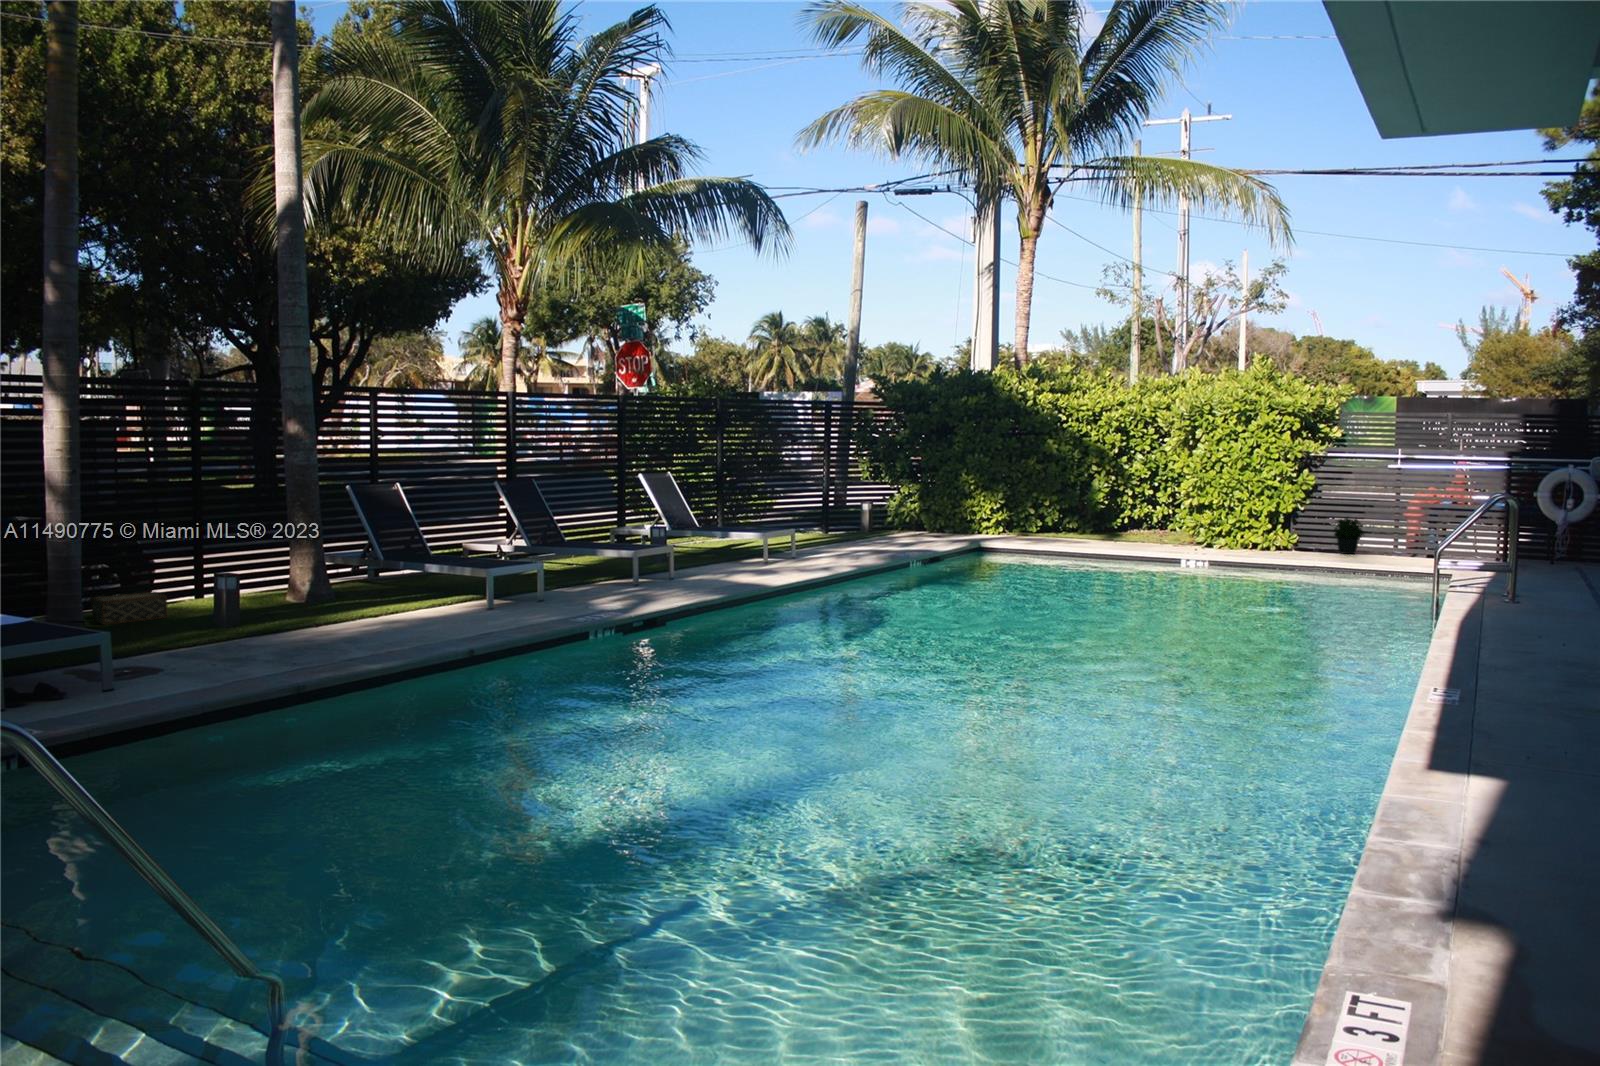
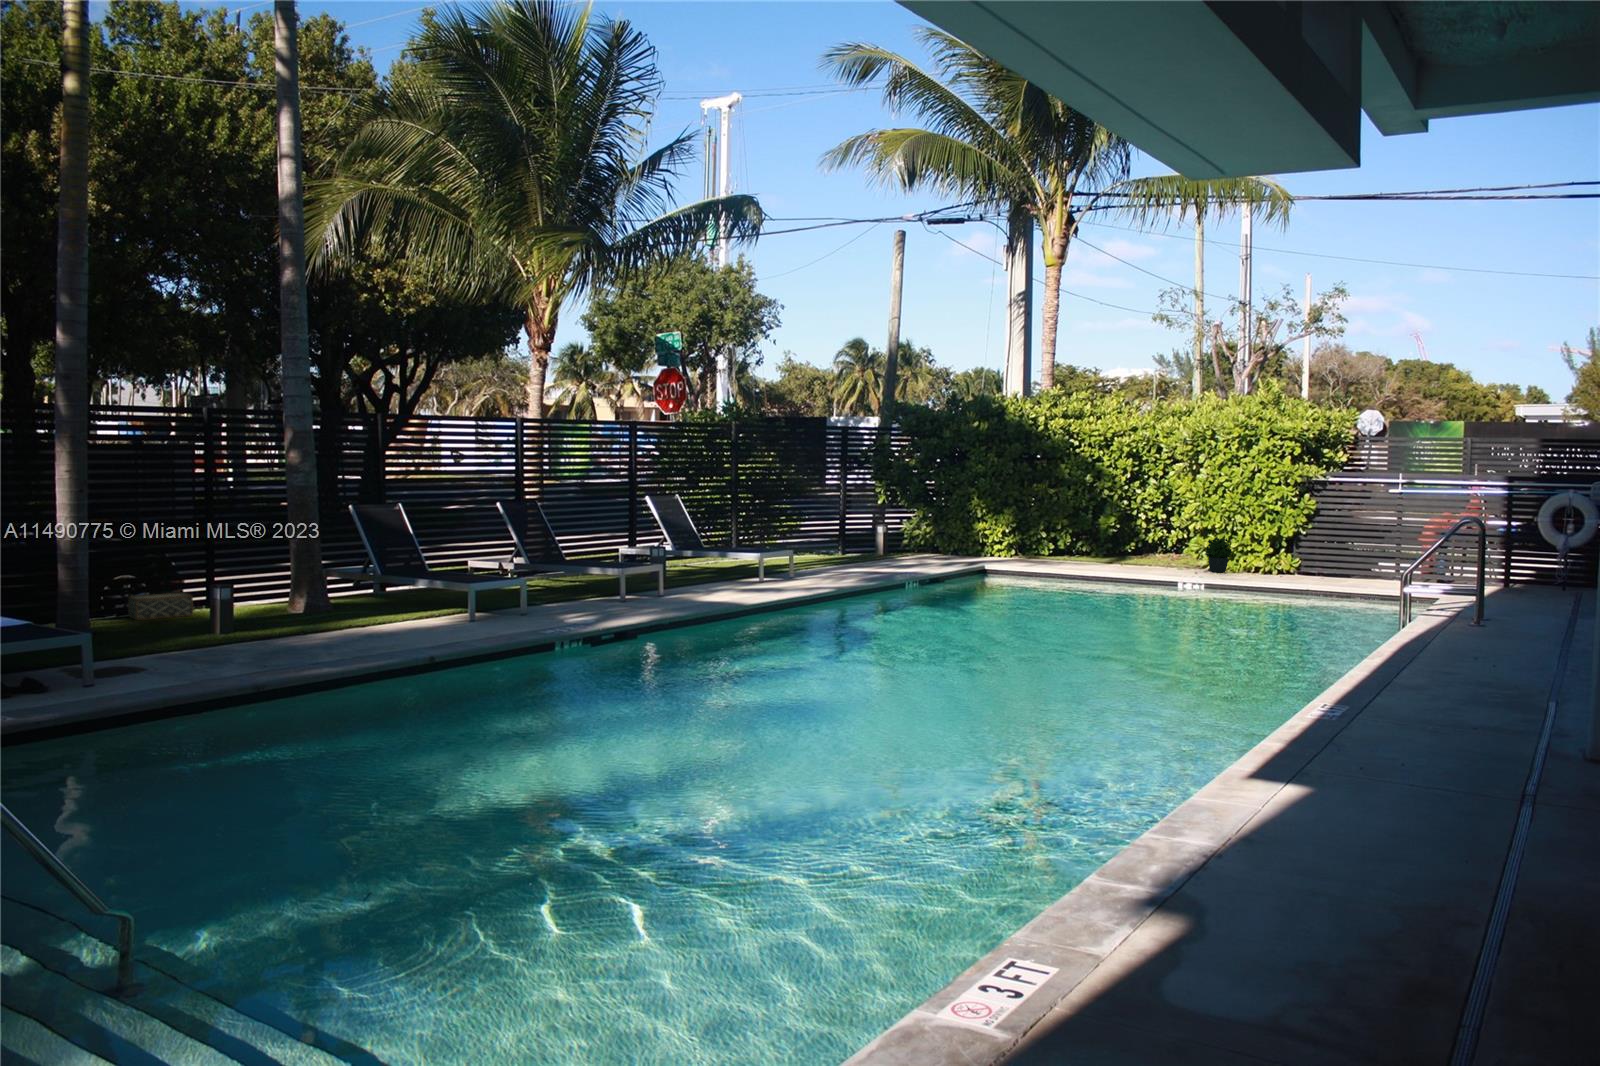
potted plant: present [1334,517,1364,554] -> present [1205,537,1233,572]

